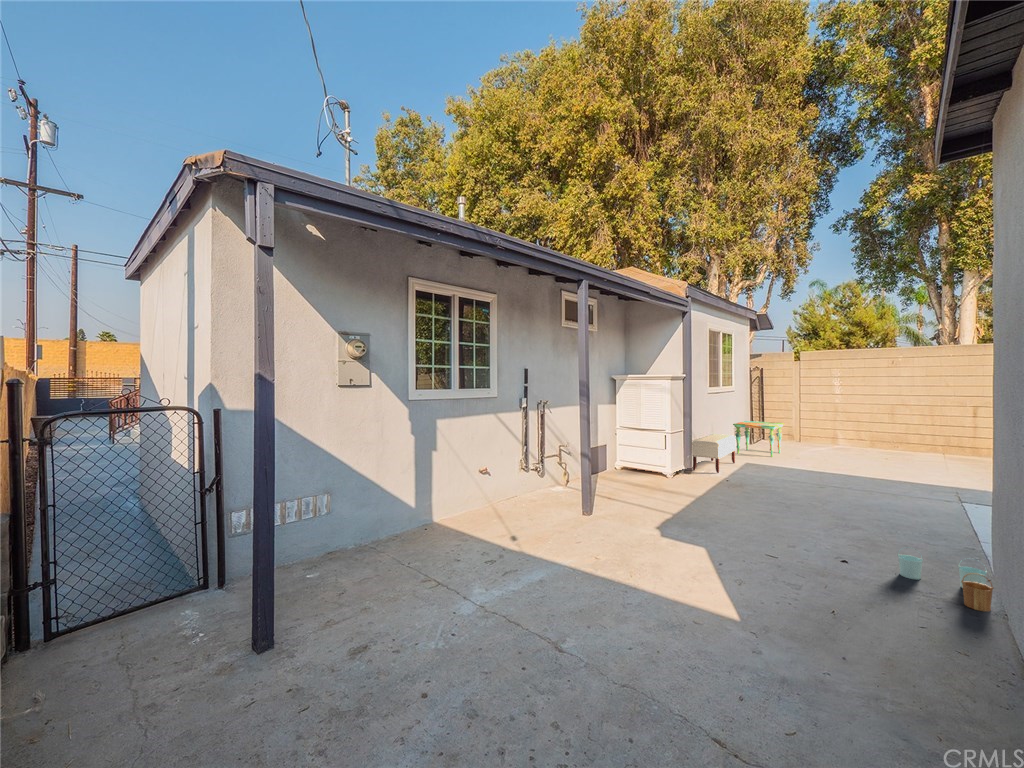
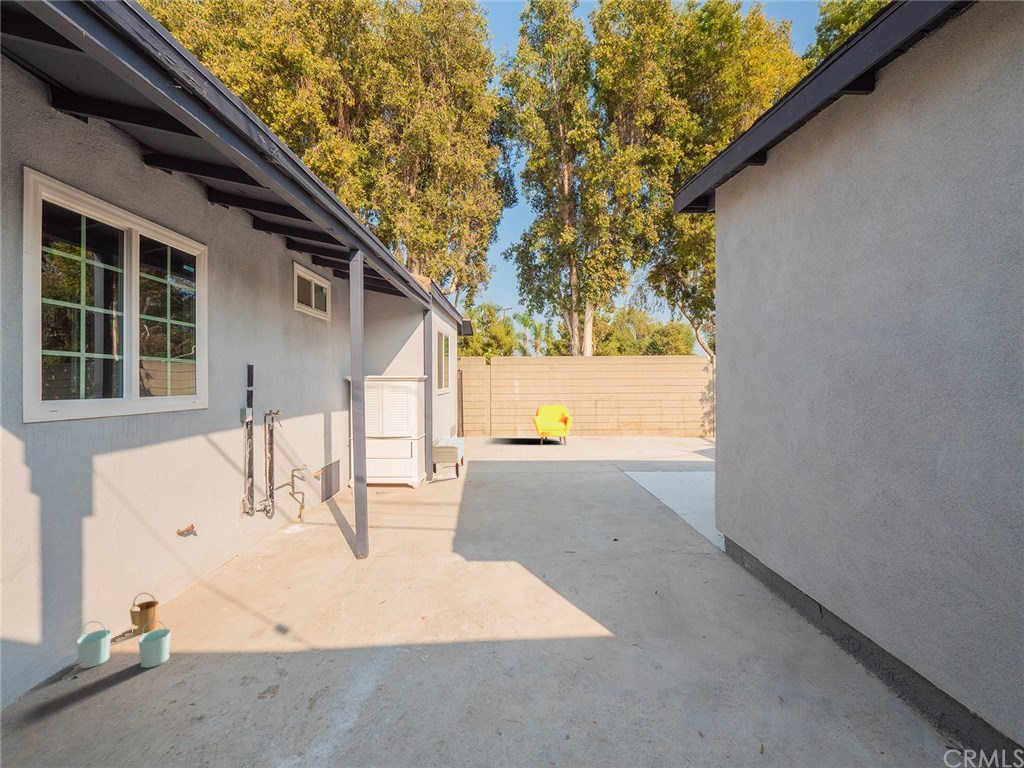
armchair: none [844,407,904,457] -> present [533,405,573,445]
side table: present [733,421,784,457] -> none [453,422,493,455]
bucket: present [898,552,993,611] -> present [77,593,170,668]

